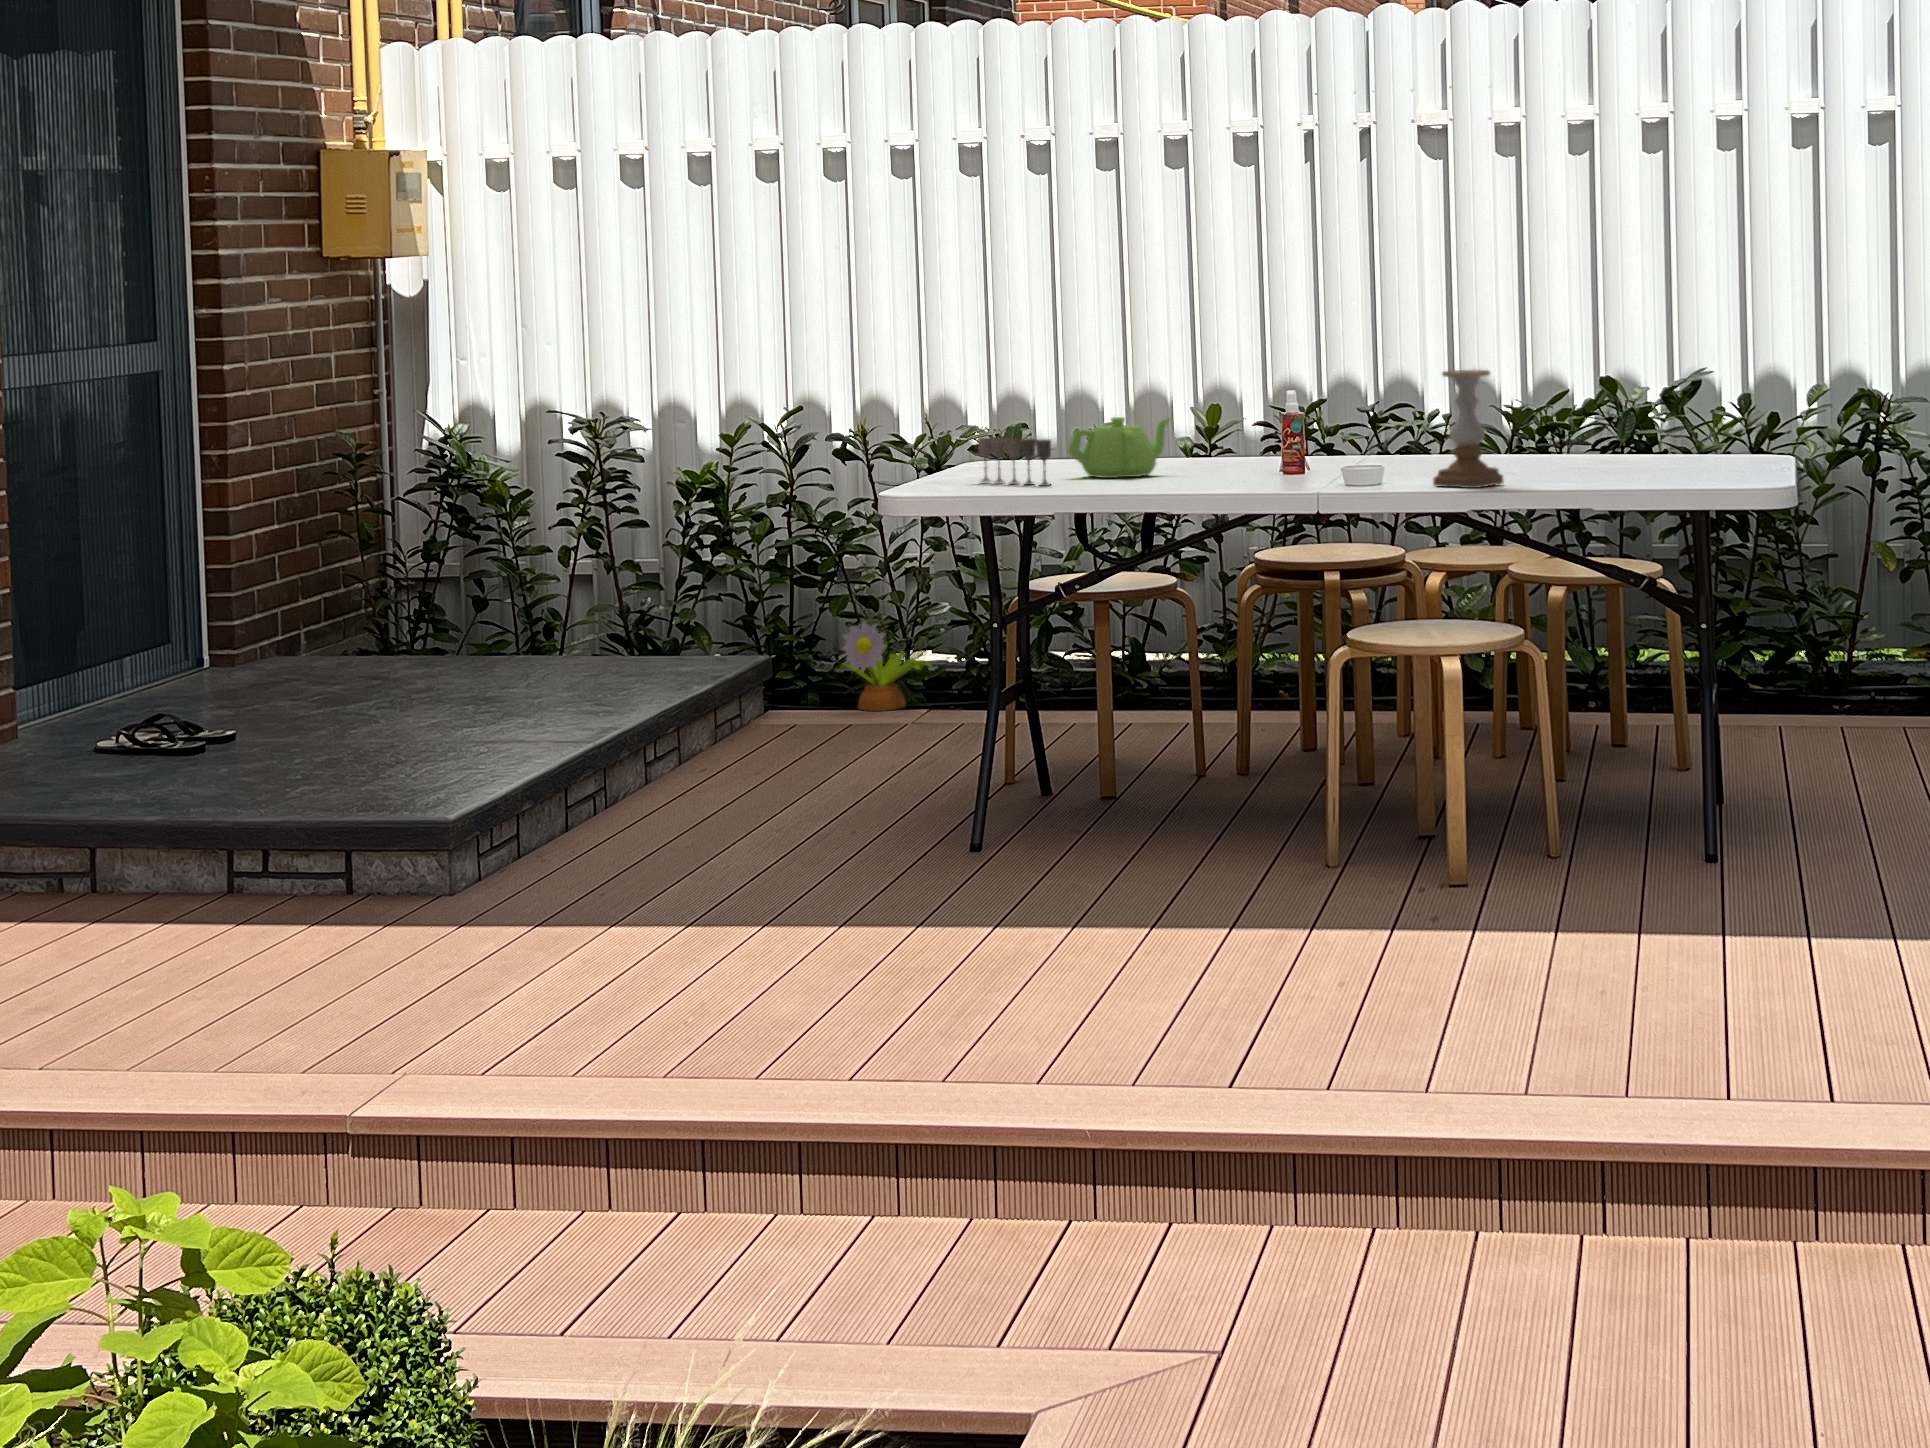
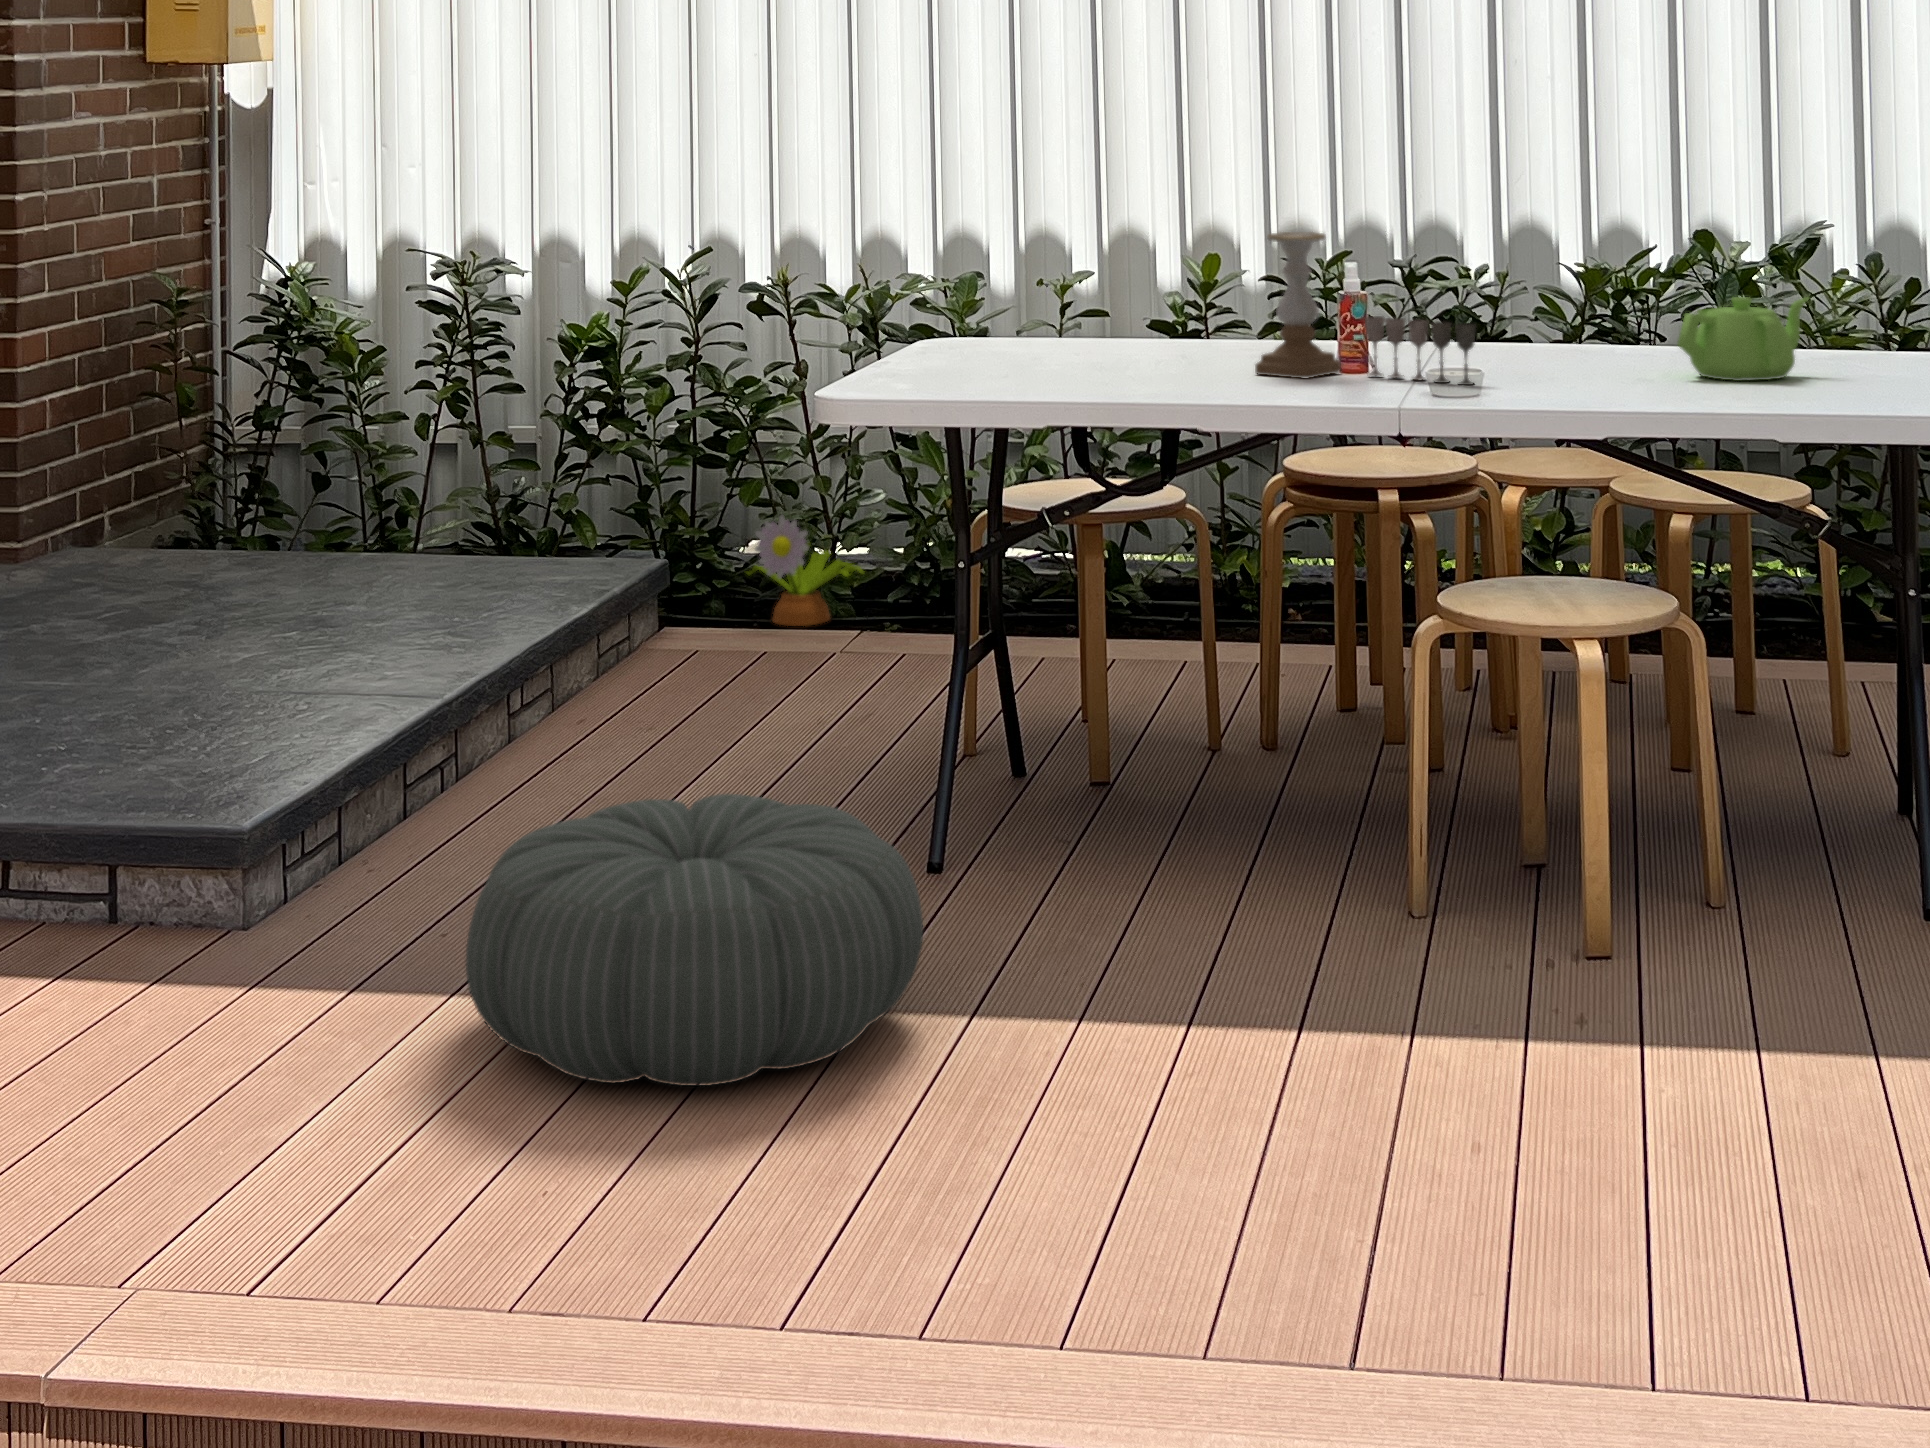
candle holder: present [1433,370,1503,488] -> present [1255,232,1341,378]
teapot: present [1068,417,1171,478] -> present [1677,297,1809,381]
wine glass: present [978,437,1051,486] -> present [1365,316,1476,385]
pouf: none [620,781,956,970] -> present [466,794,923,1086]

